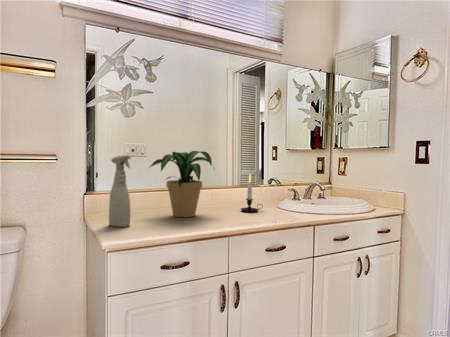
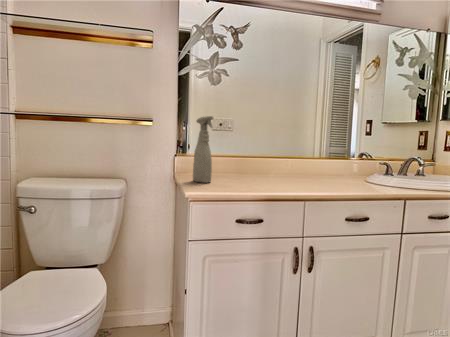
potted plant: present [150,151,212,217] -> none [230,116,296,181]
candle: present [241,175,261,212] -> none [322,141,347,181]

